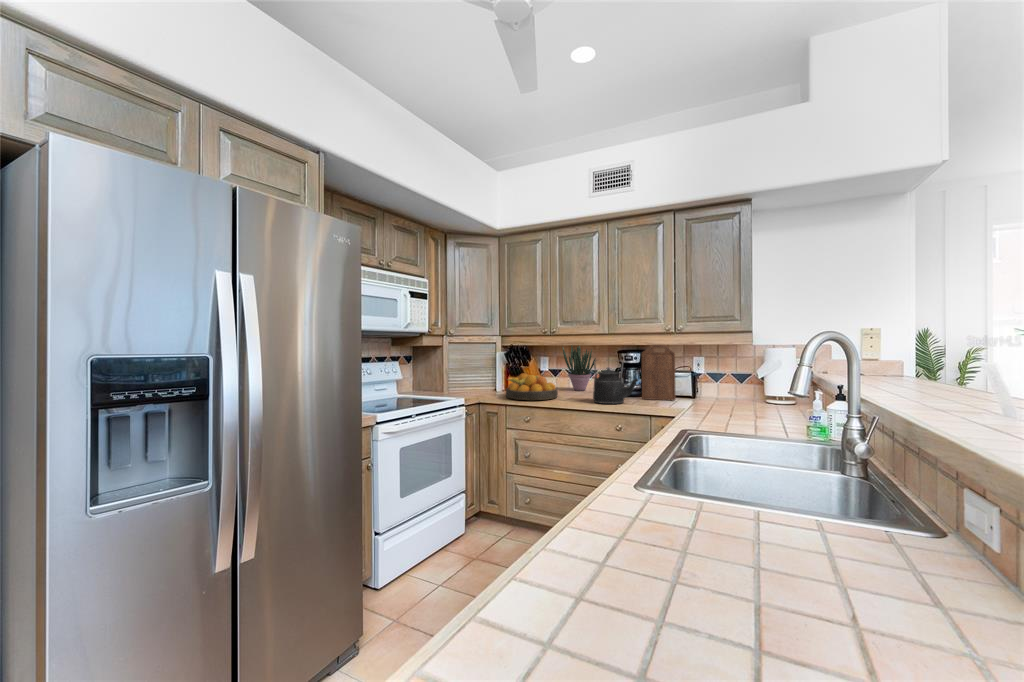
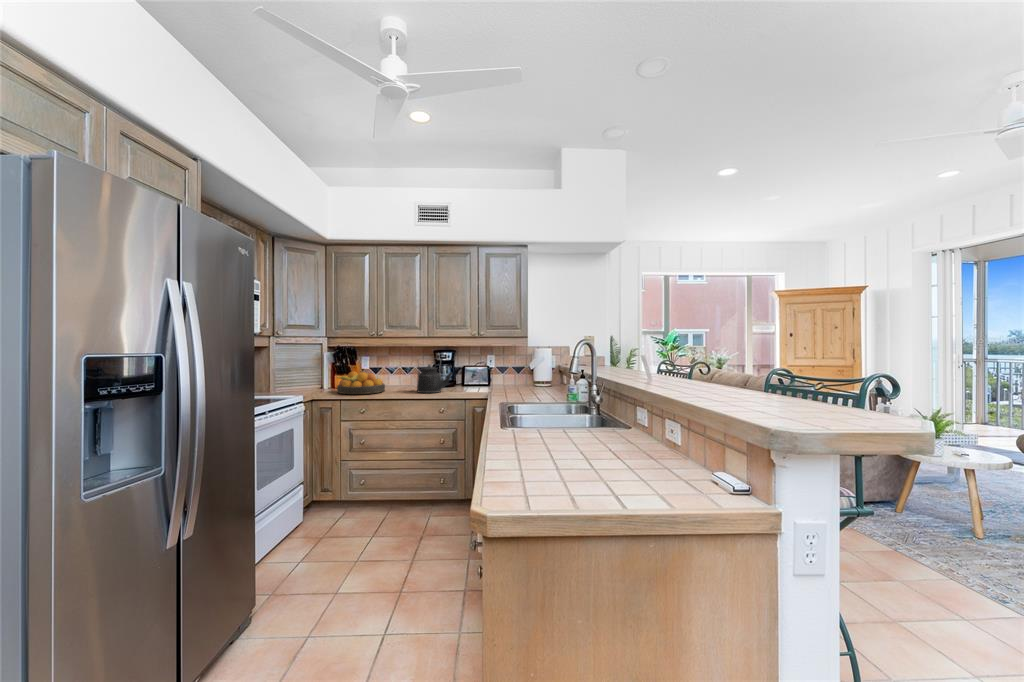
potted plant: present [562,345,596,391] -> none [384,345,413,385]
cutting board: present [642,345,676,401] -> none [453,346,478,388]

